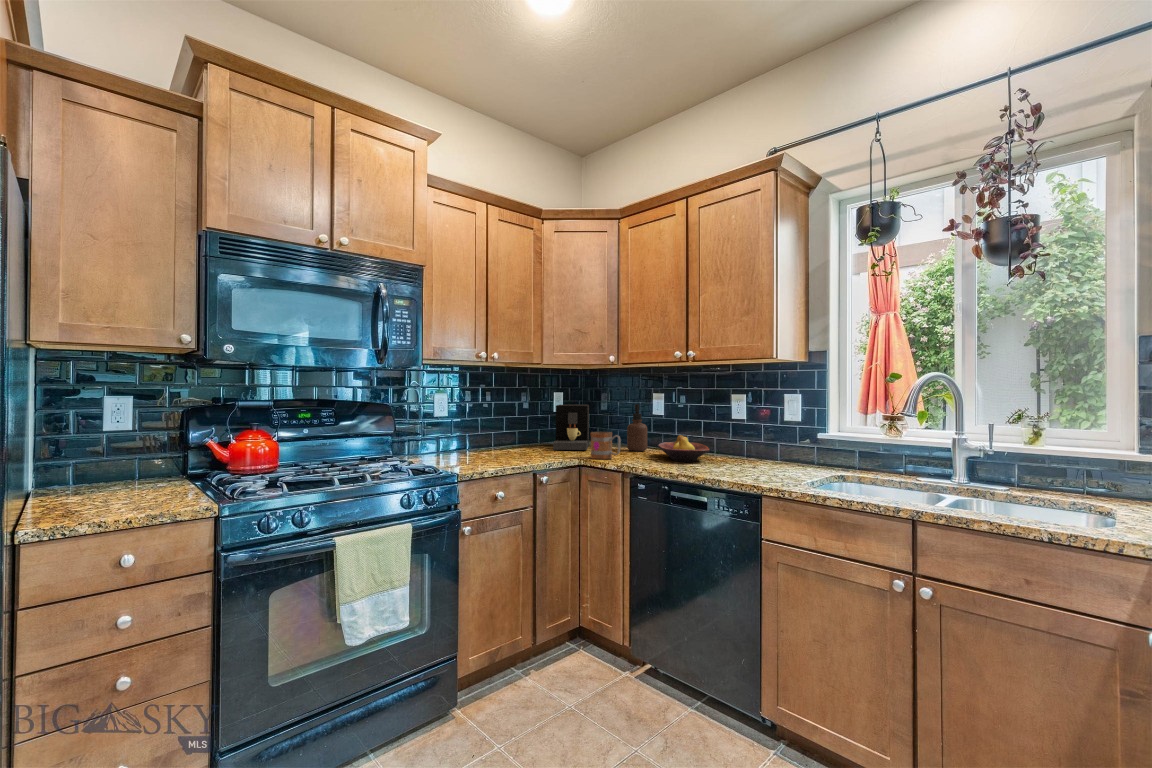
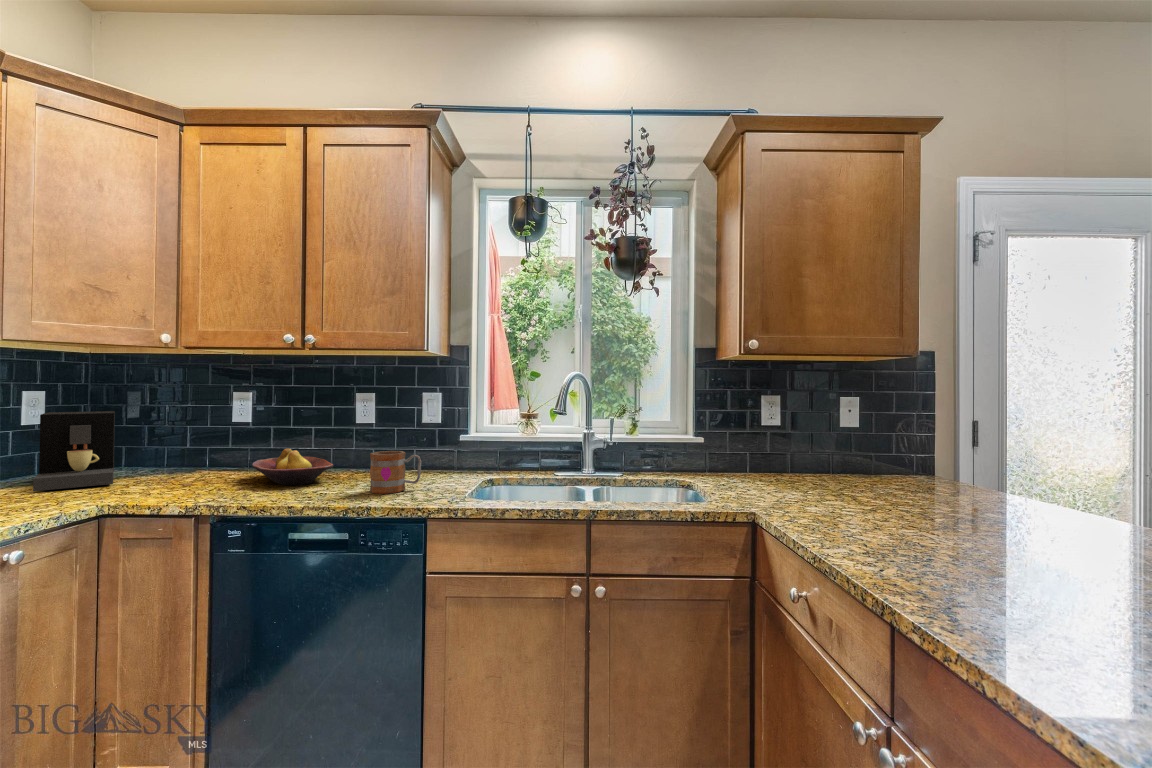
soap dispenser: present [627,404,647,451] -> none [193,409,229,476]
mug: present [590,432,621,459] -> present [370,451,421,494]

